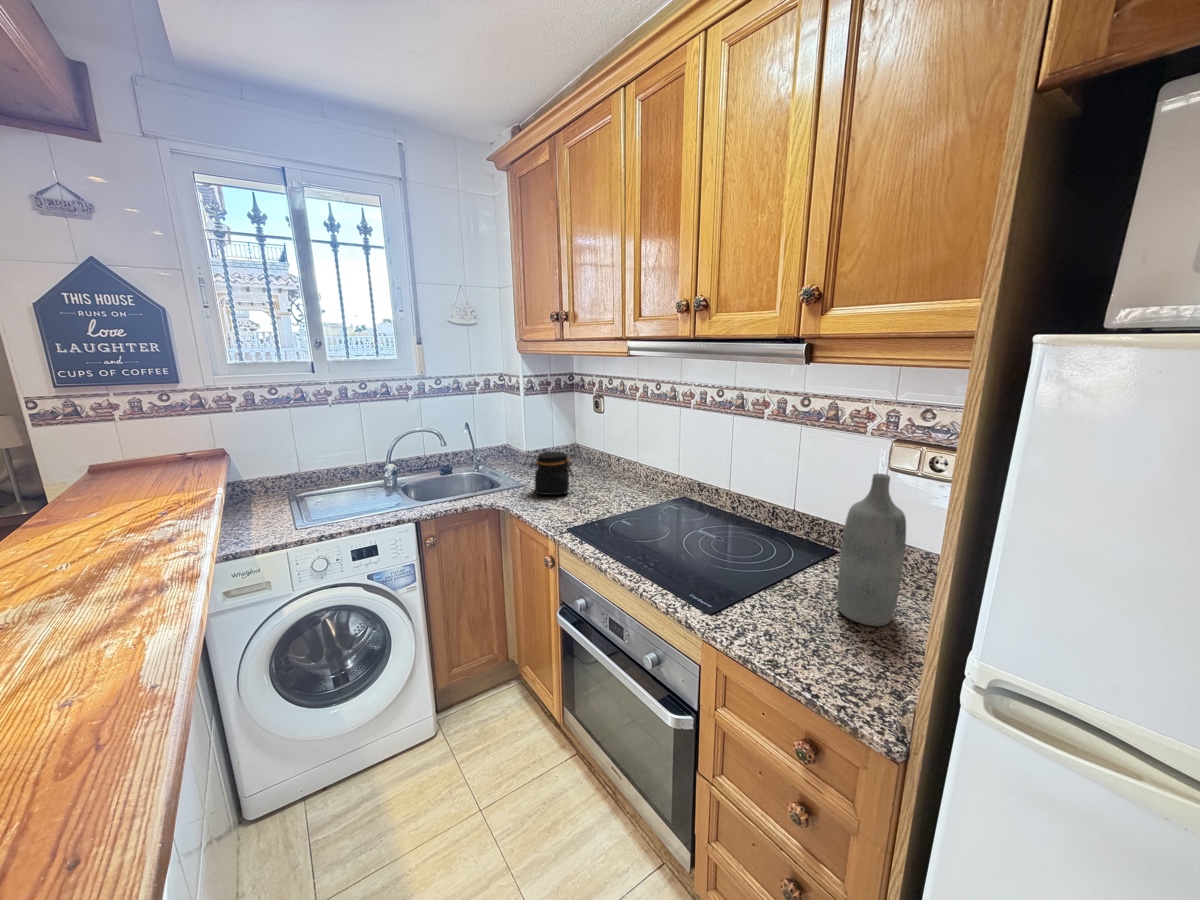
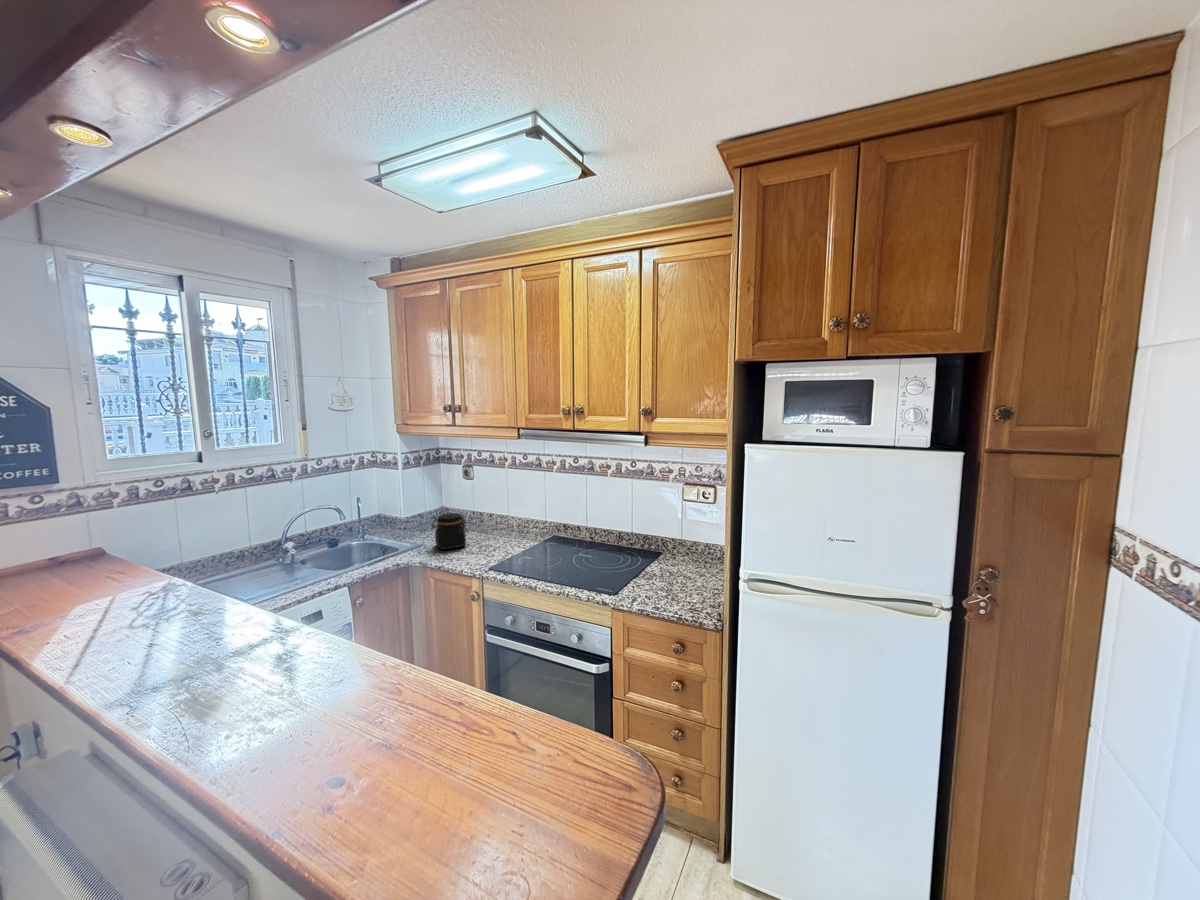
bottle: present [837,474,906,626] -> none [672,502,701,583]

